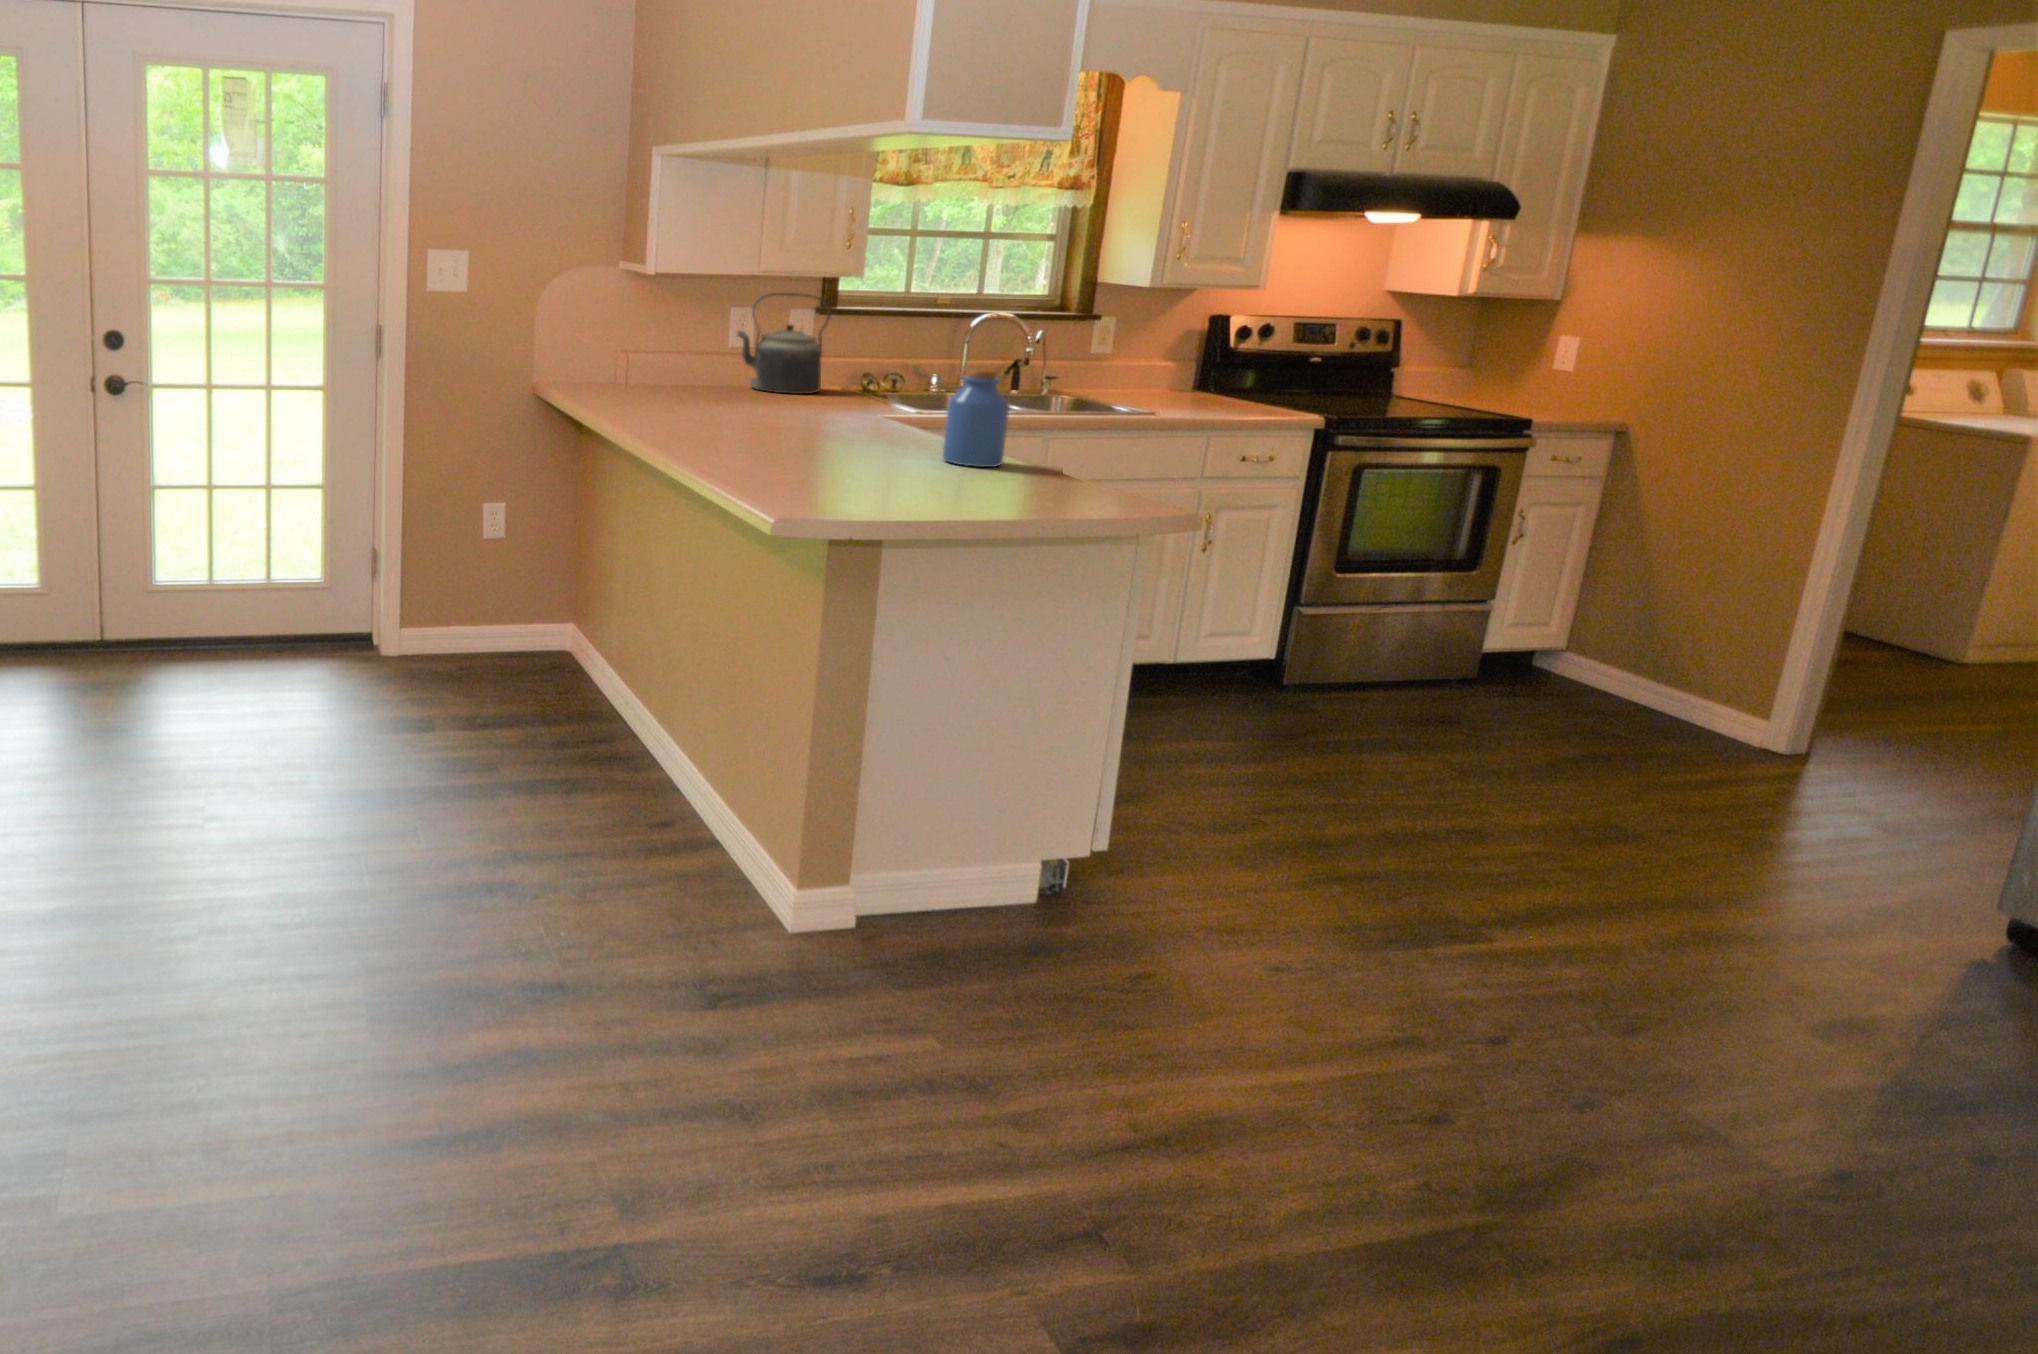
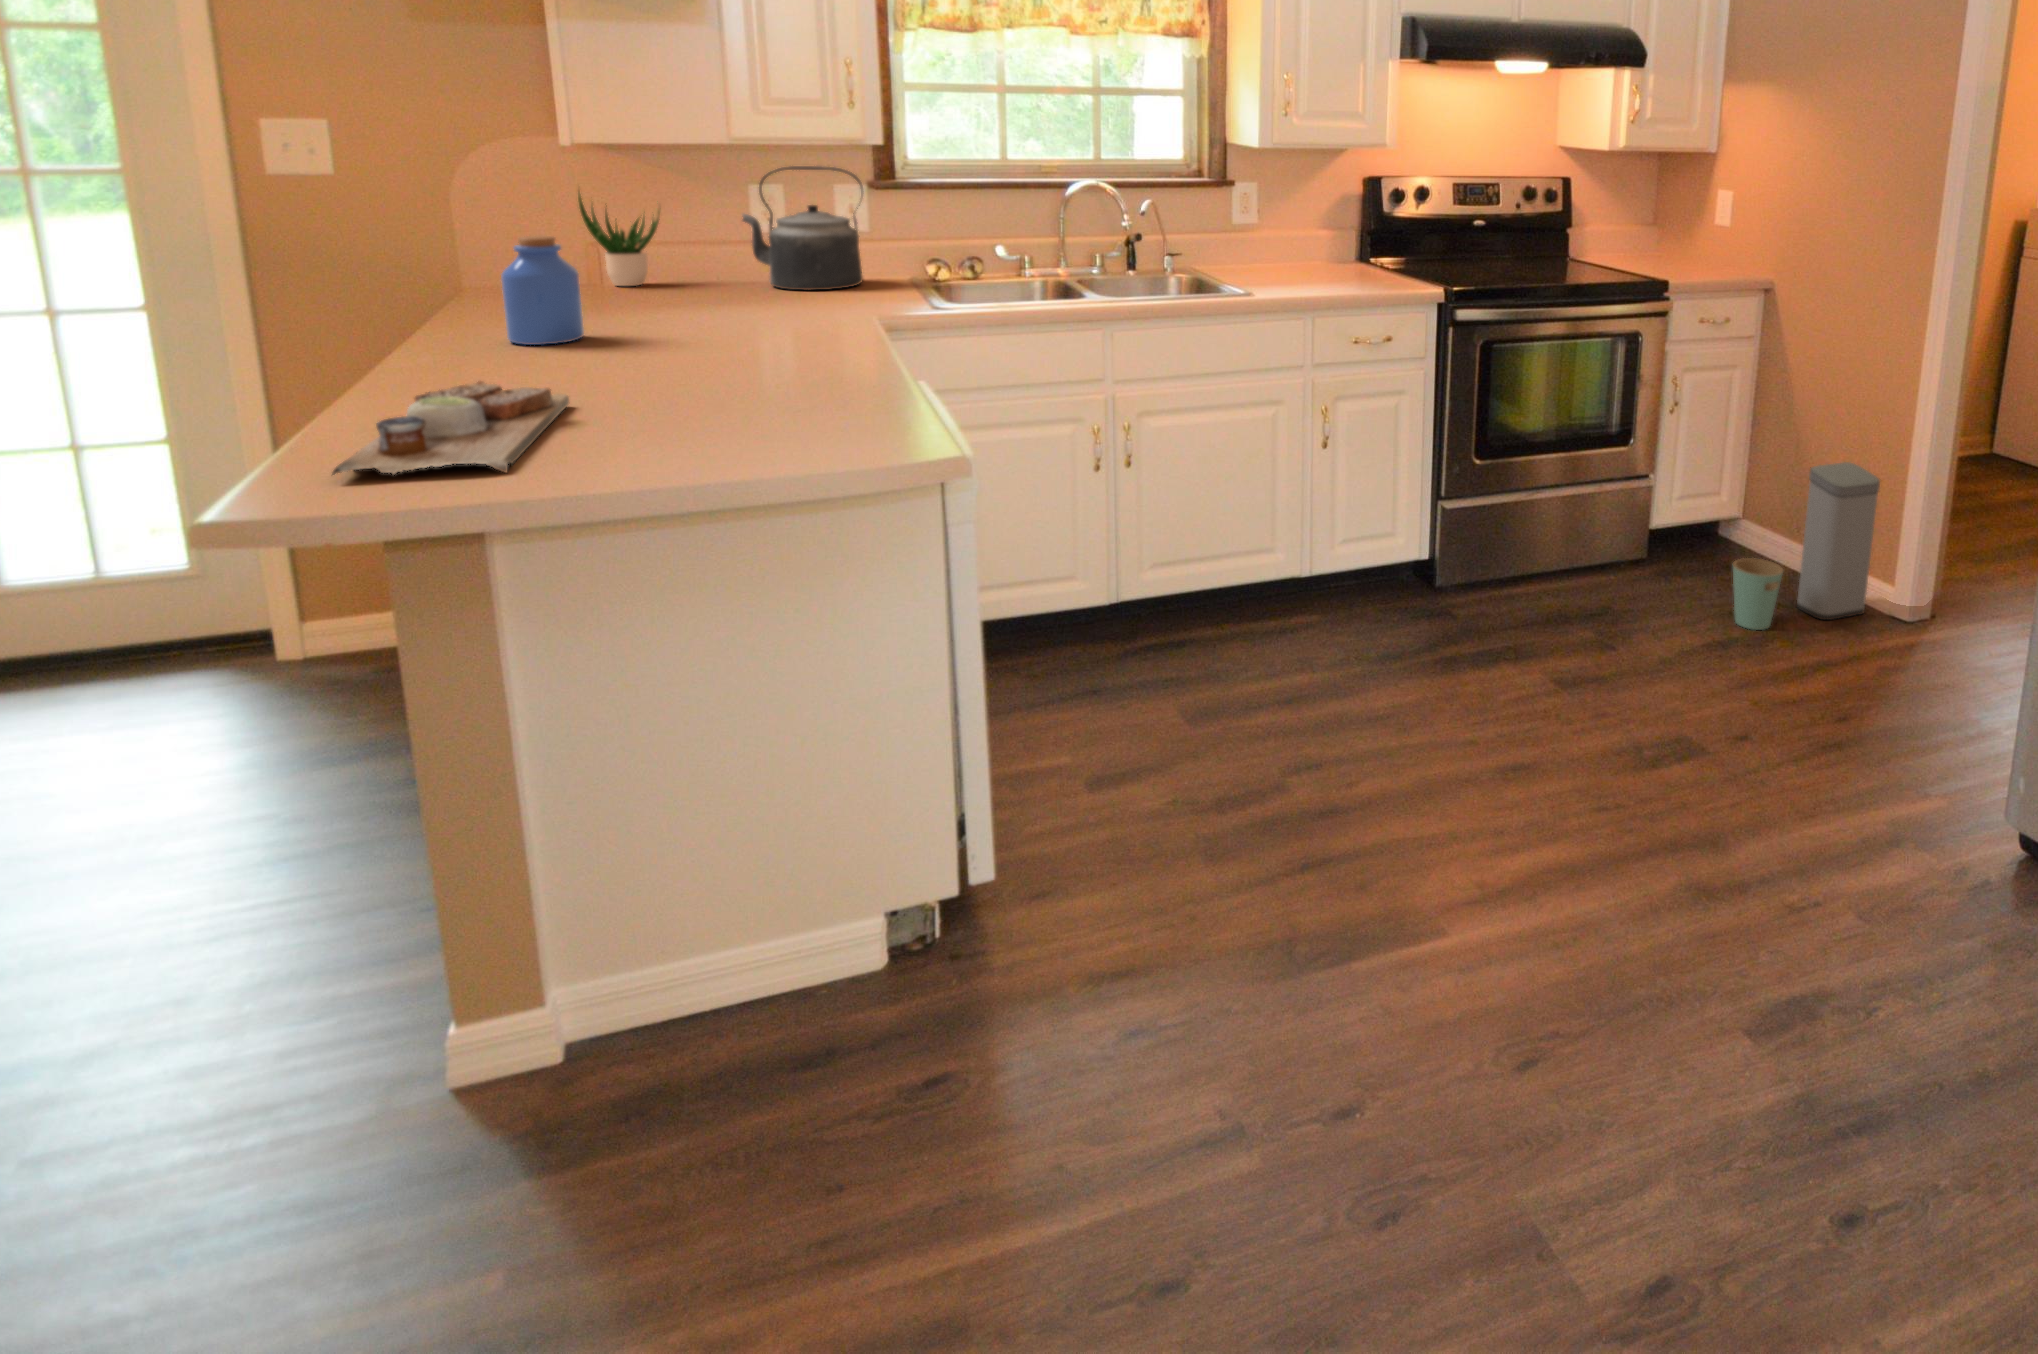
potted plant: none [627,303,673,385] -> present [578,193,659,286]
jar: present [943,369,1009,467] -> present [501,236,584,345]
cutting board: none [767,436,926,493] -> present [333,381,569,474]
trash can: none [1607,603,1777,754] -> present [1733,462,1880,630]

